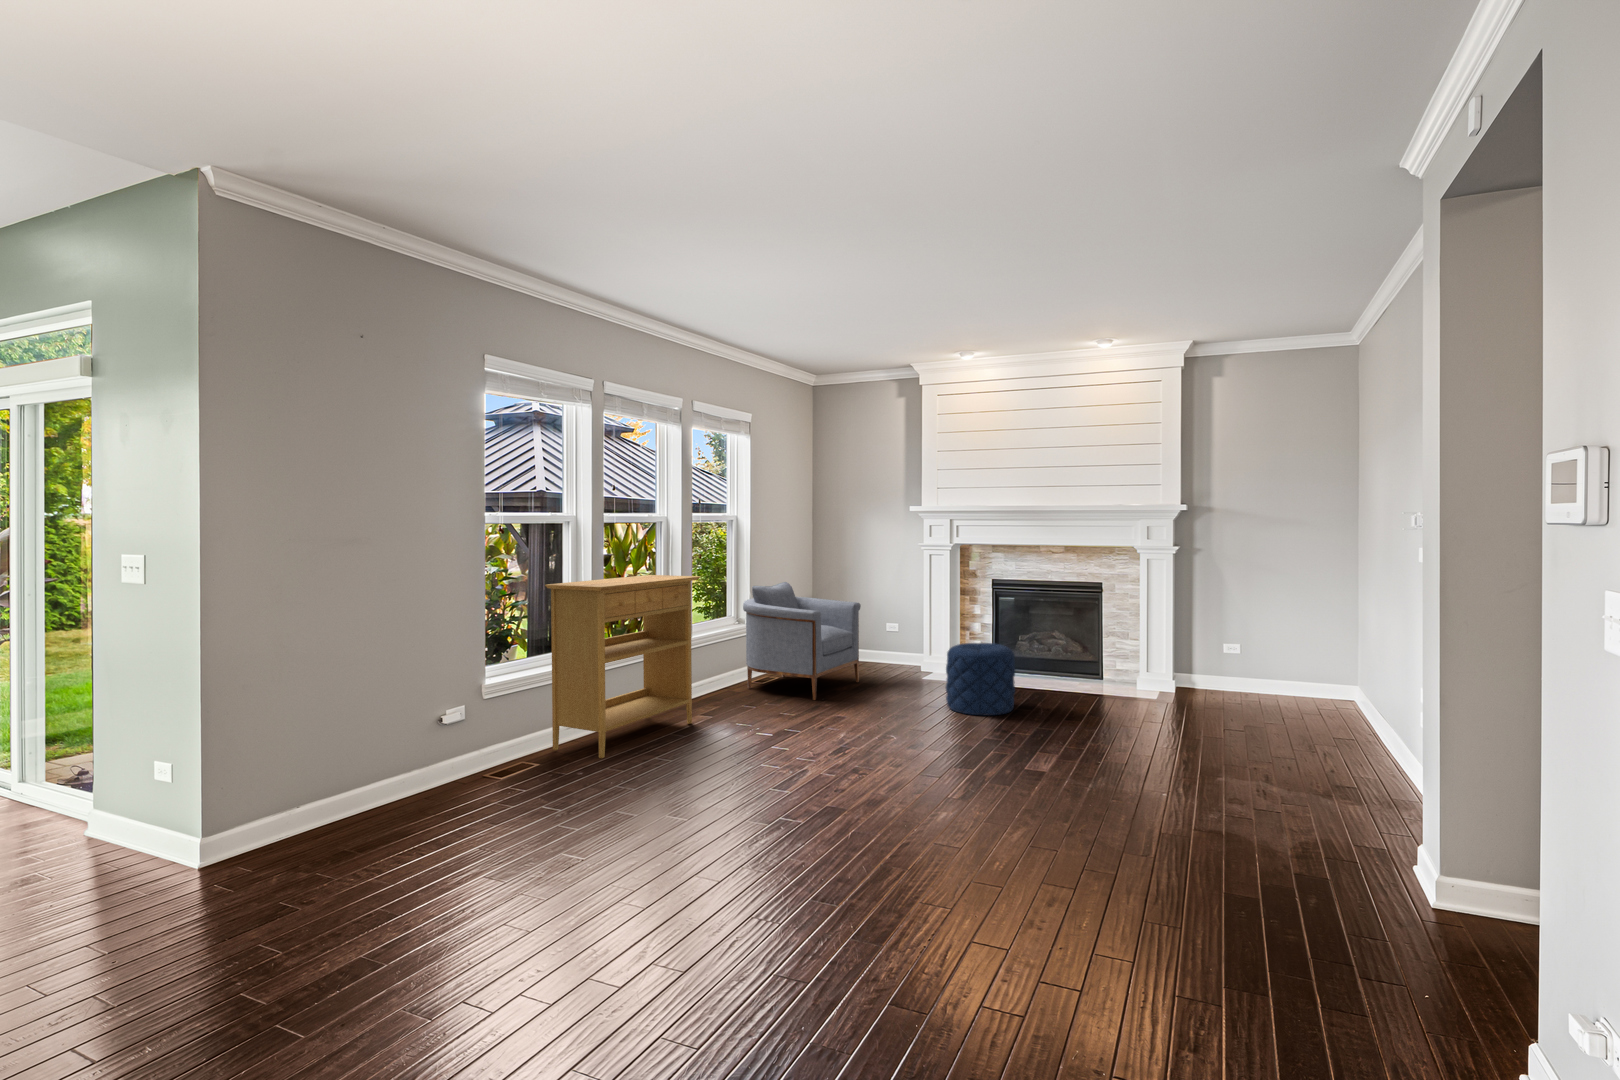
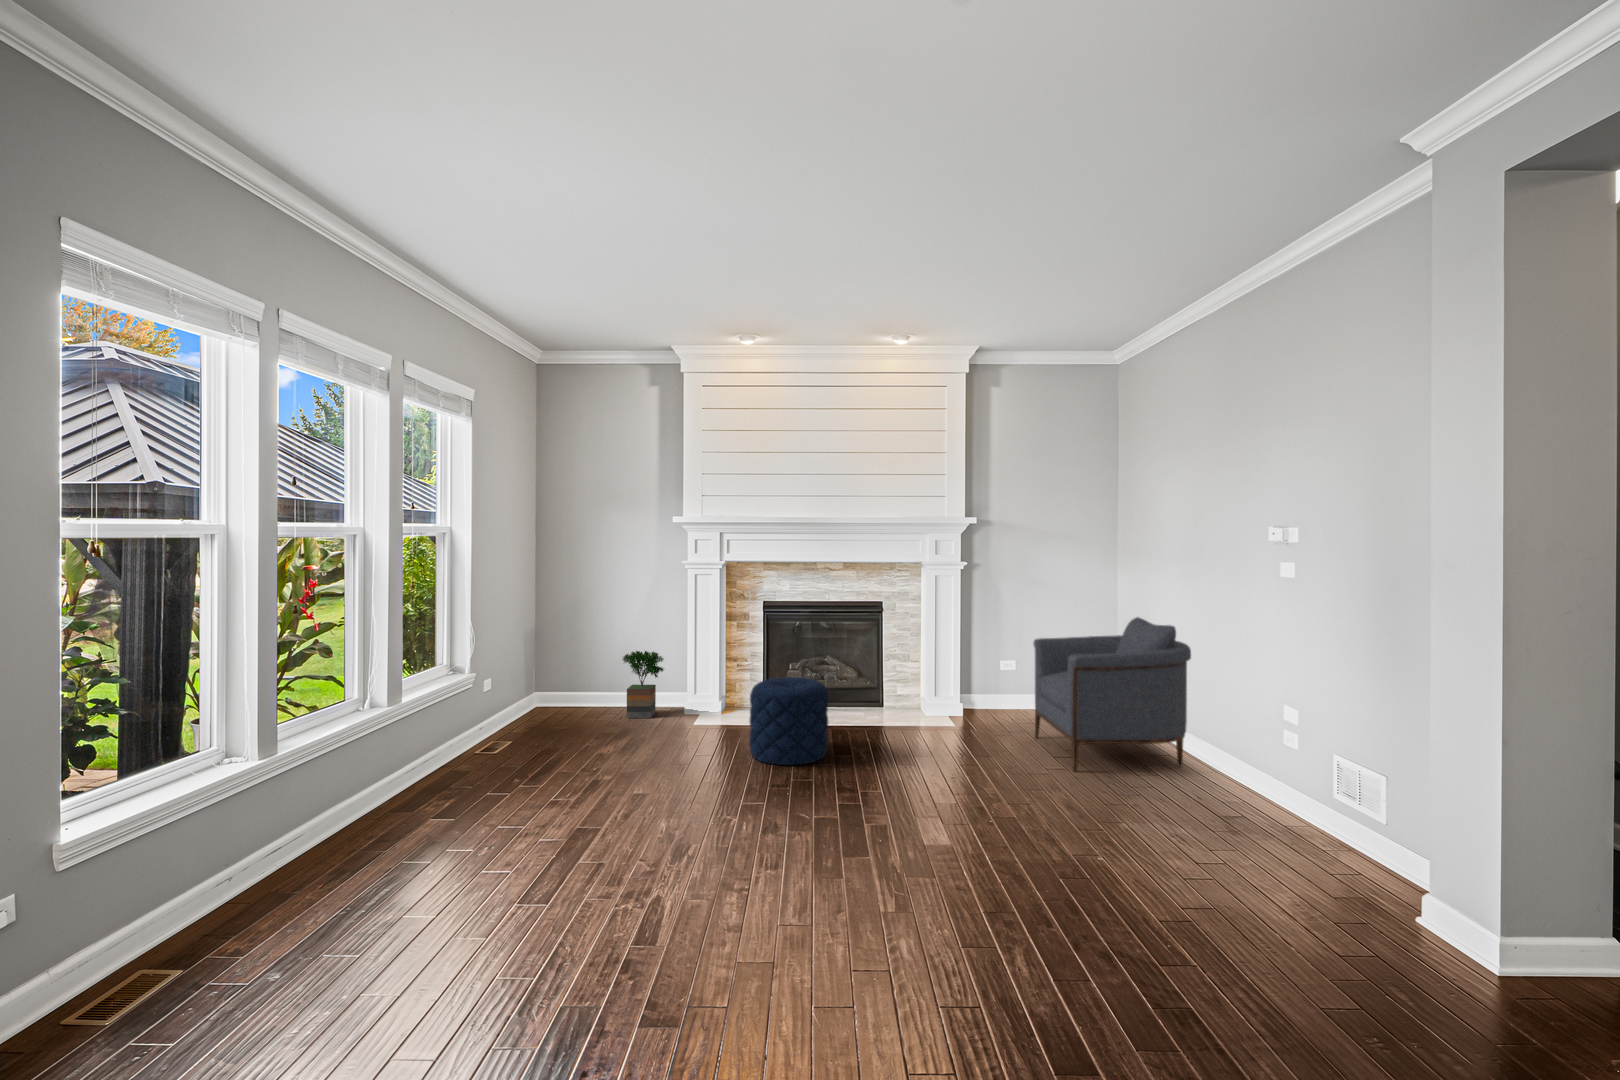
console table: present [545,575,700,758] -> none [180,615,443,934]
armchair: present [743,582,861,700] -> present [1034,617,1191,772]
potted tree: none [872,617,907,673] -> present [623,651,664,718]

